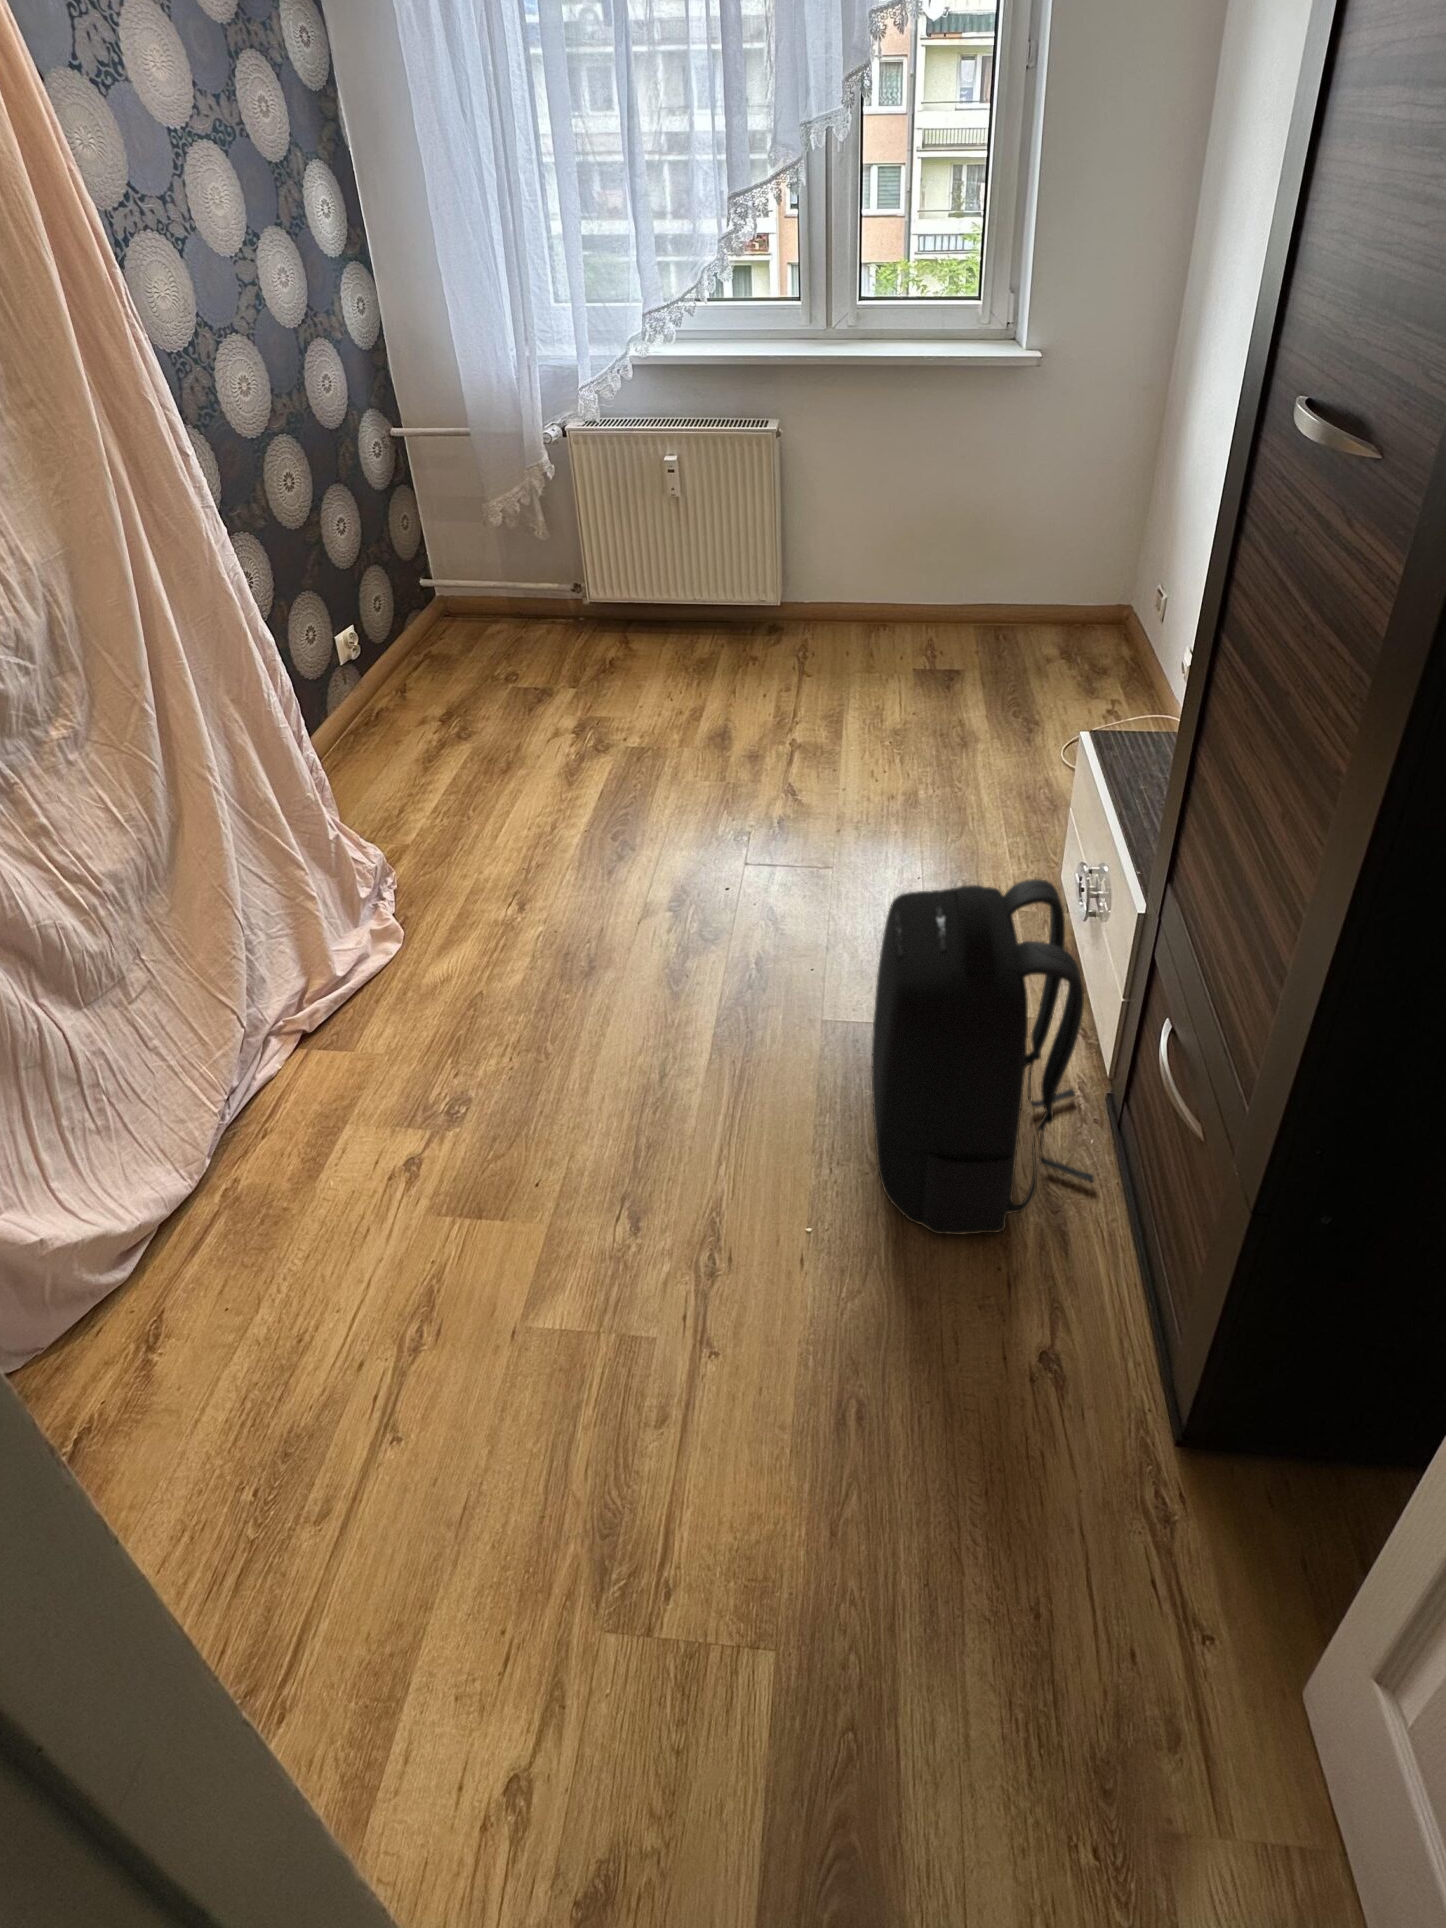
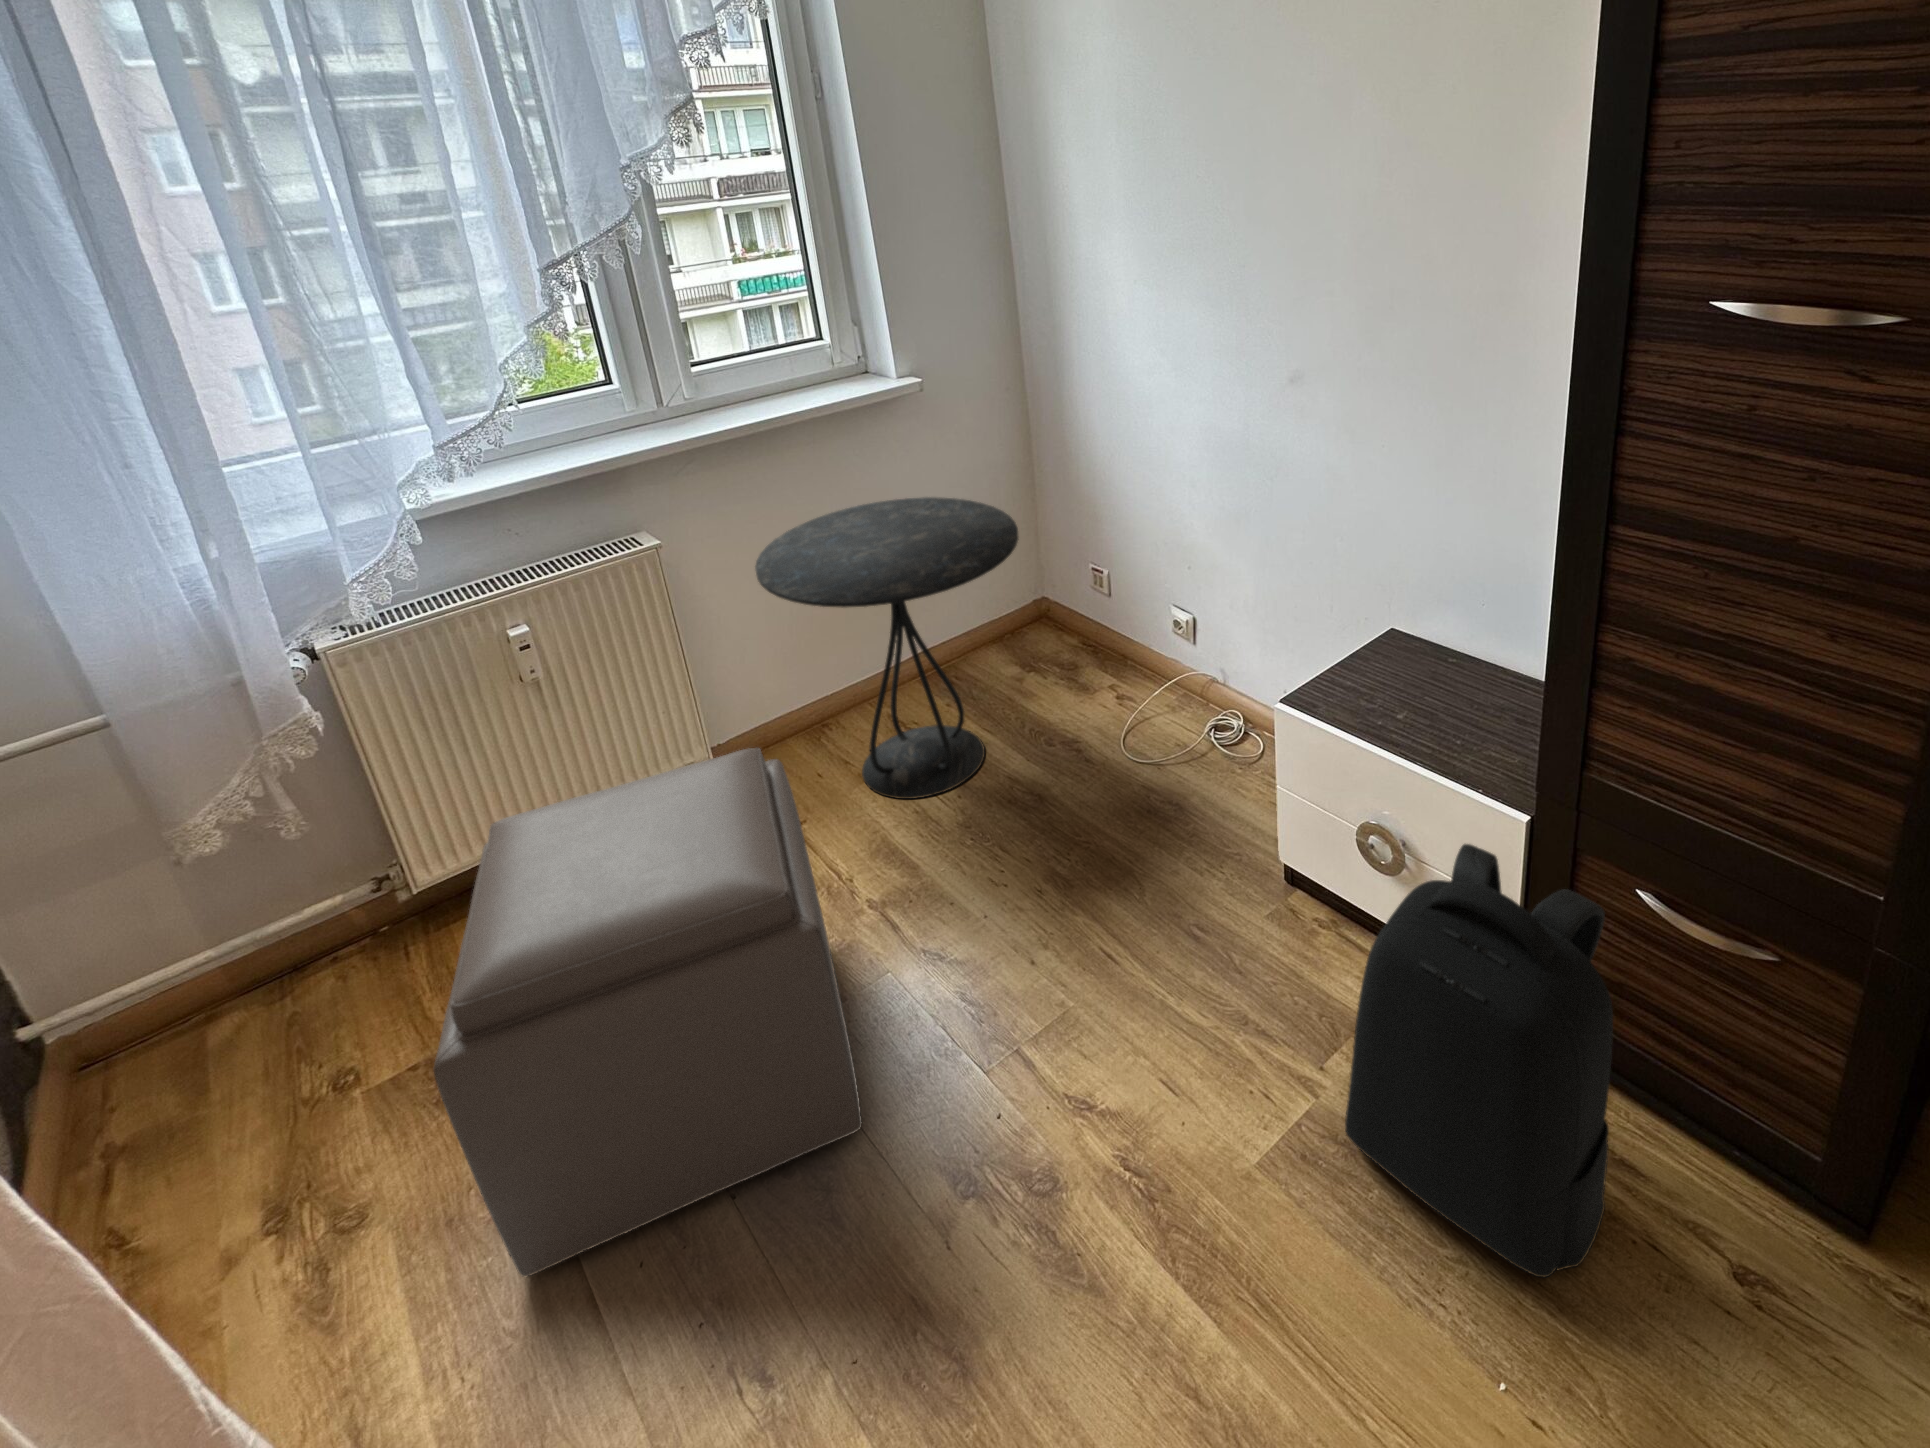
side table: none [816,448,1045,709] -> present [755,497,1019,799]
ottoman: none [457,557,746,841] -> present [434,748,862,1277]

